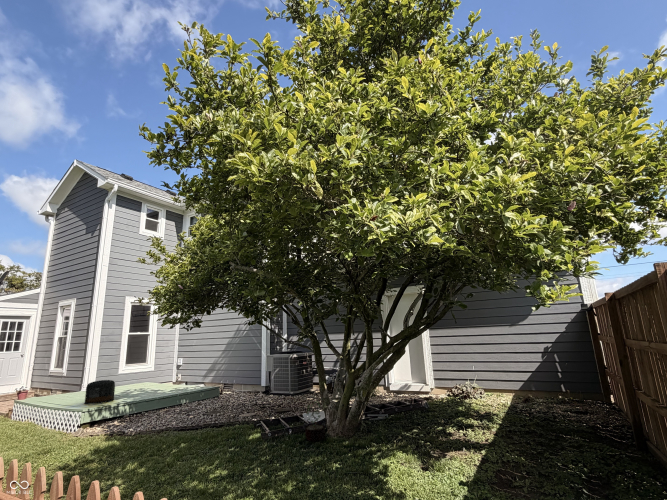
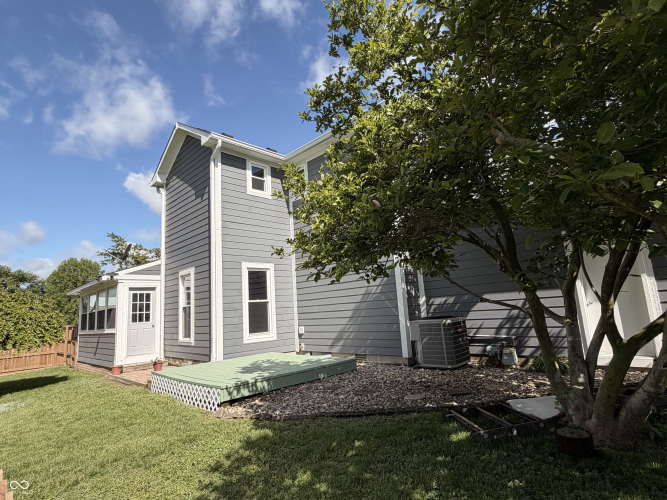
pouf: present [85,380,115,404] -> none [219,352,249,379]

